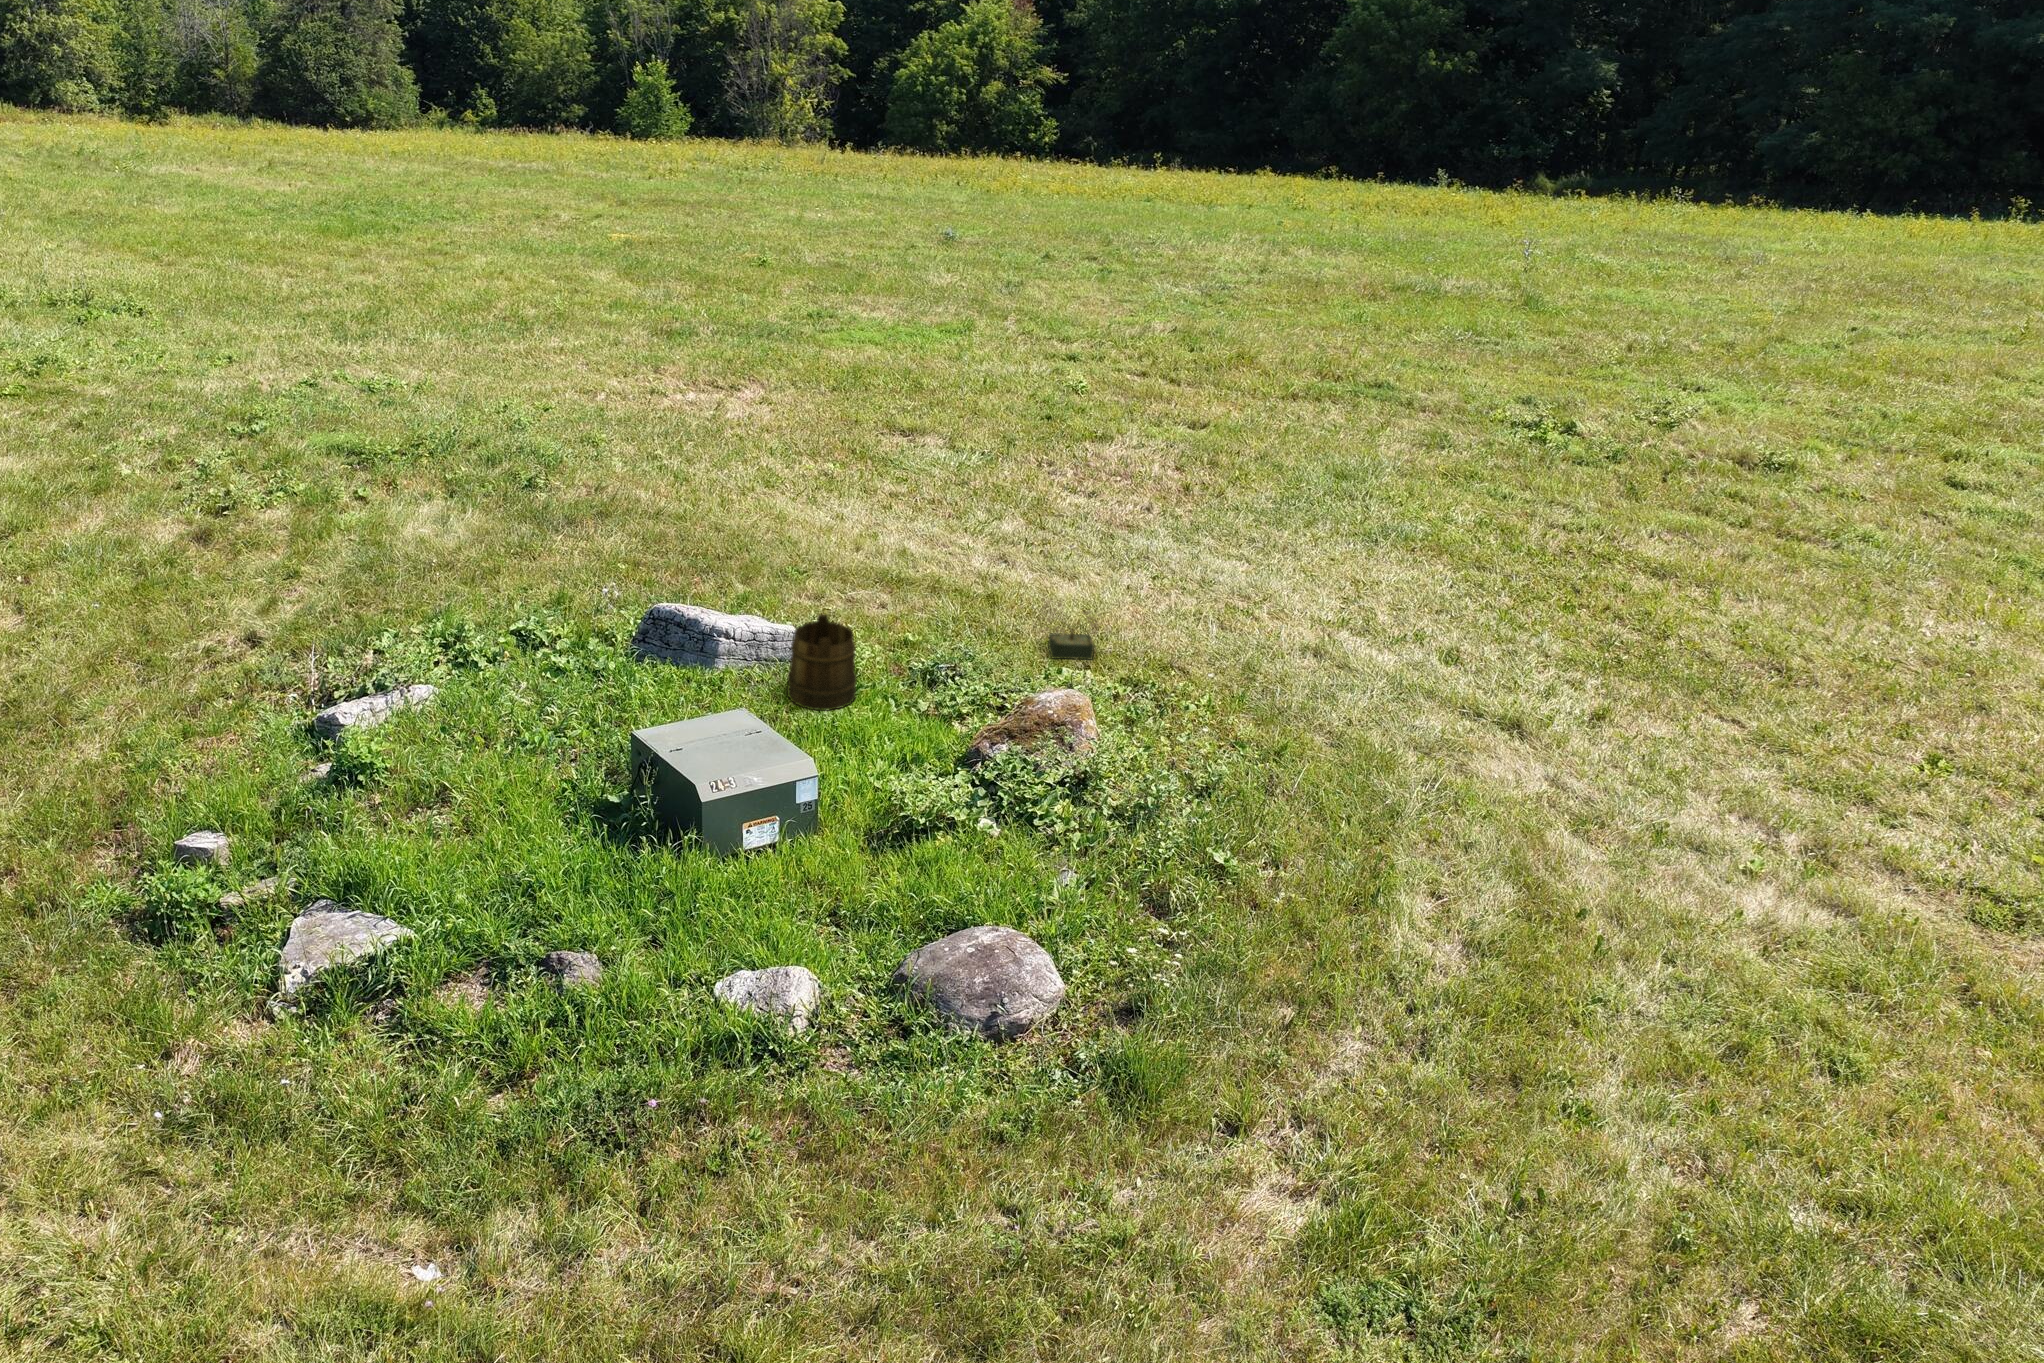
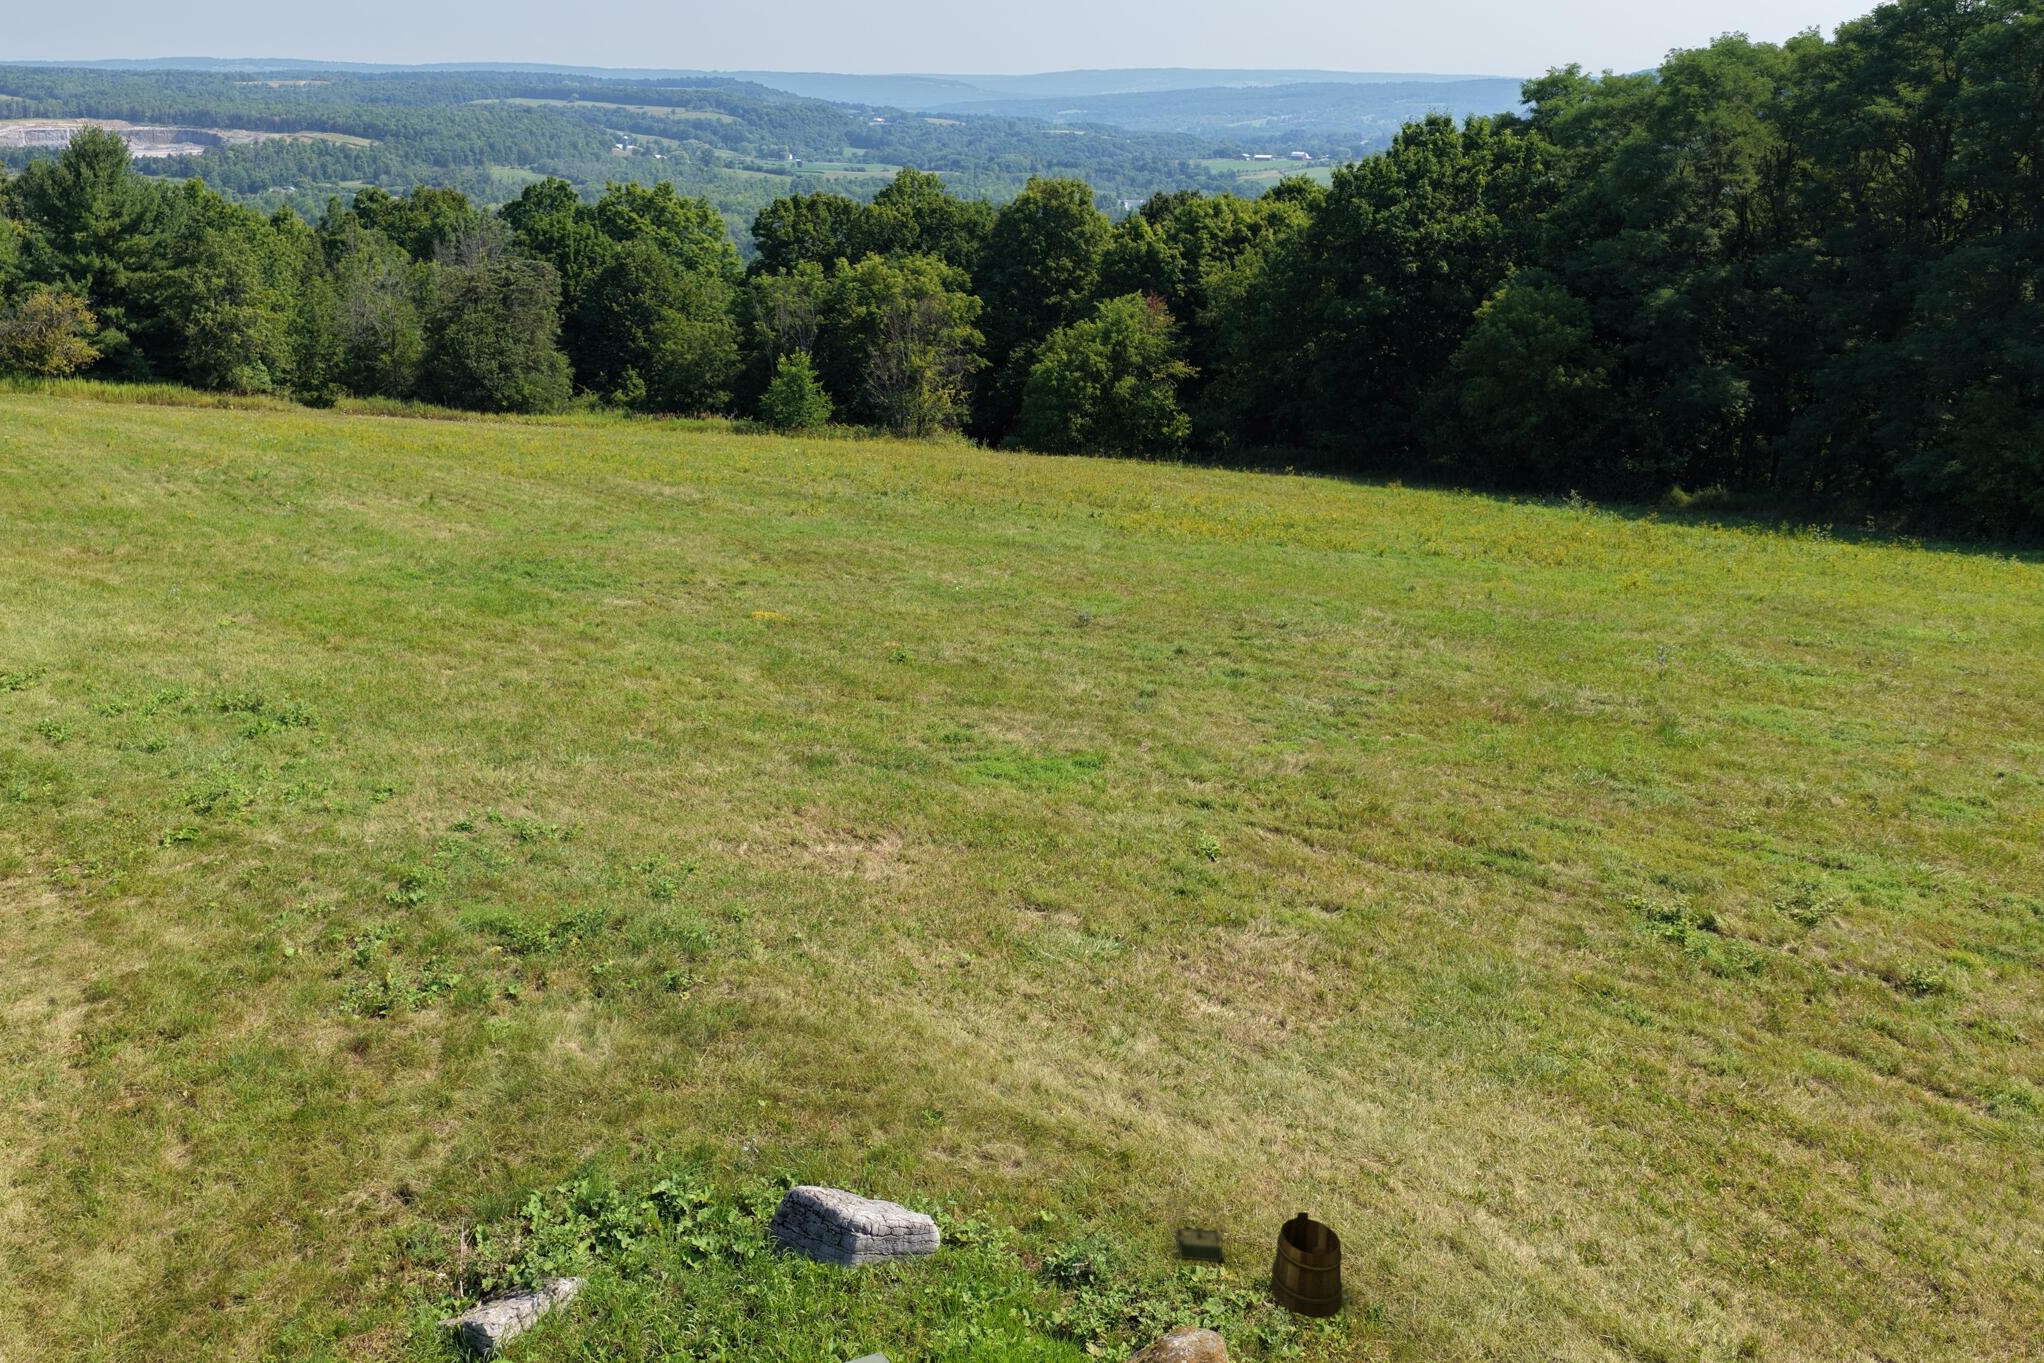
bucket: present [787,614,857,710] -> present [1271,1212,1342,1318]

